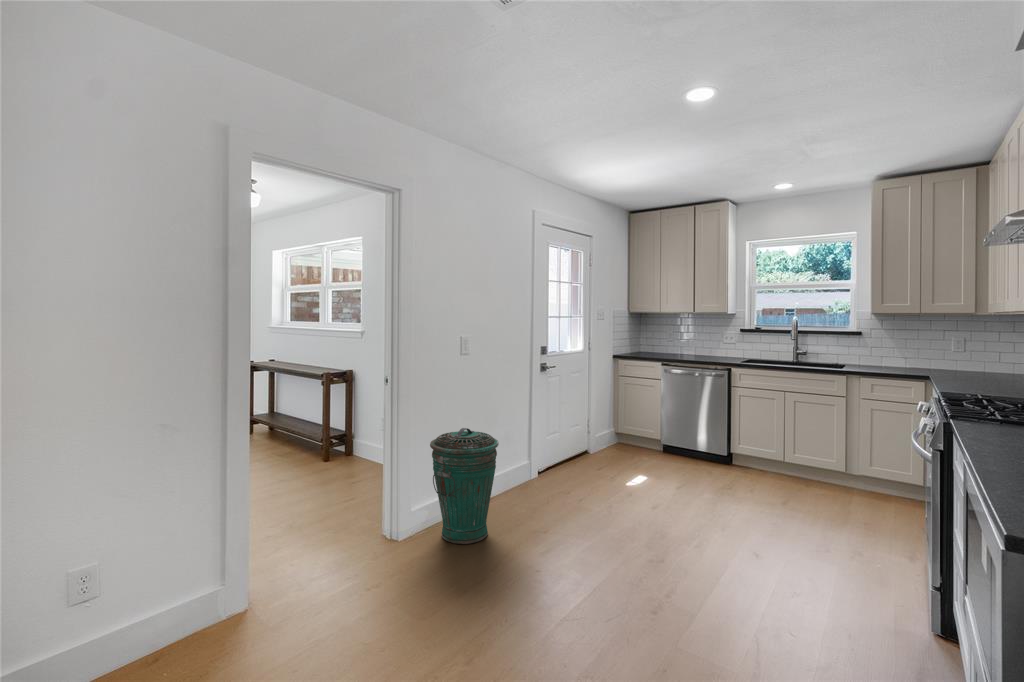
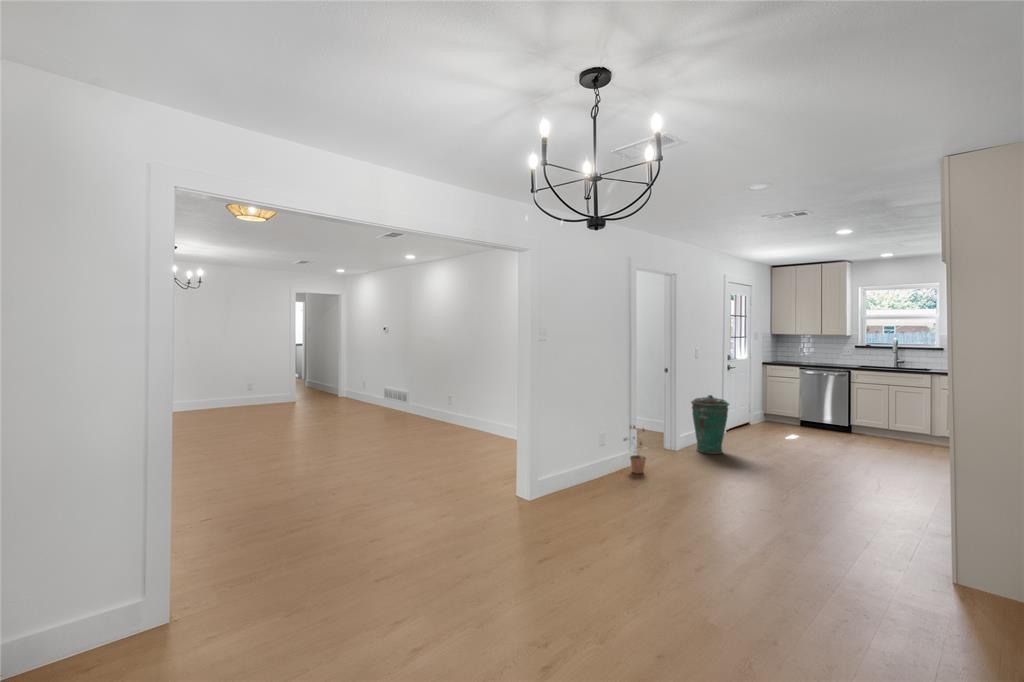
potted plant: none [176,525,239,647] -> present [624,425,646,474]

